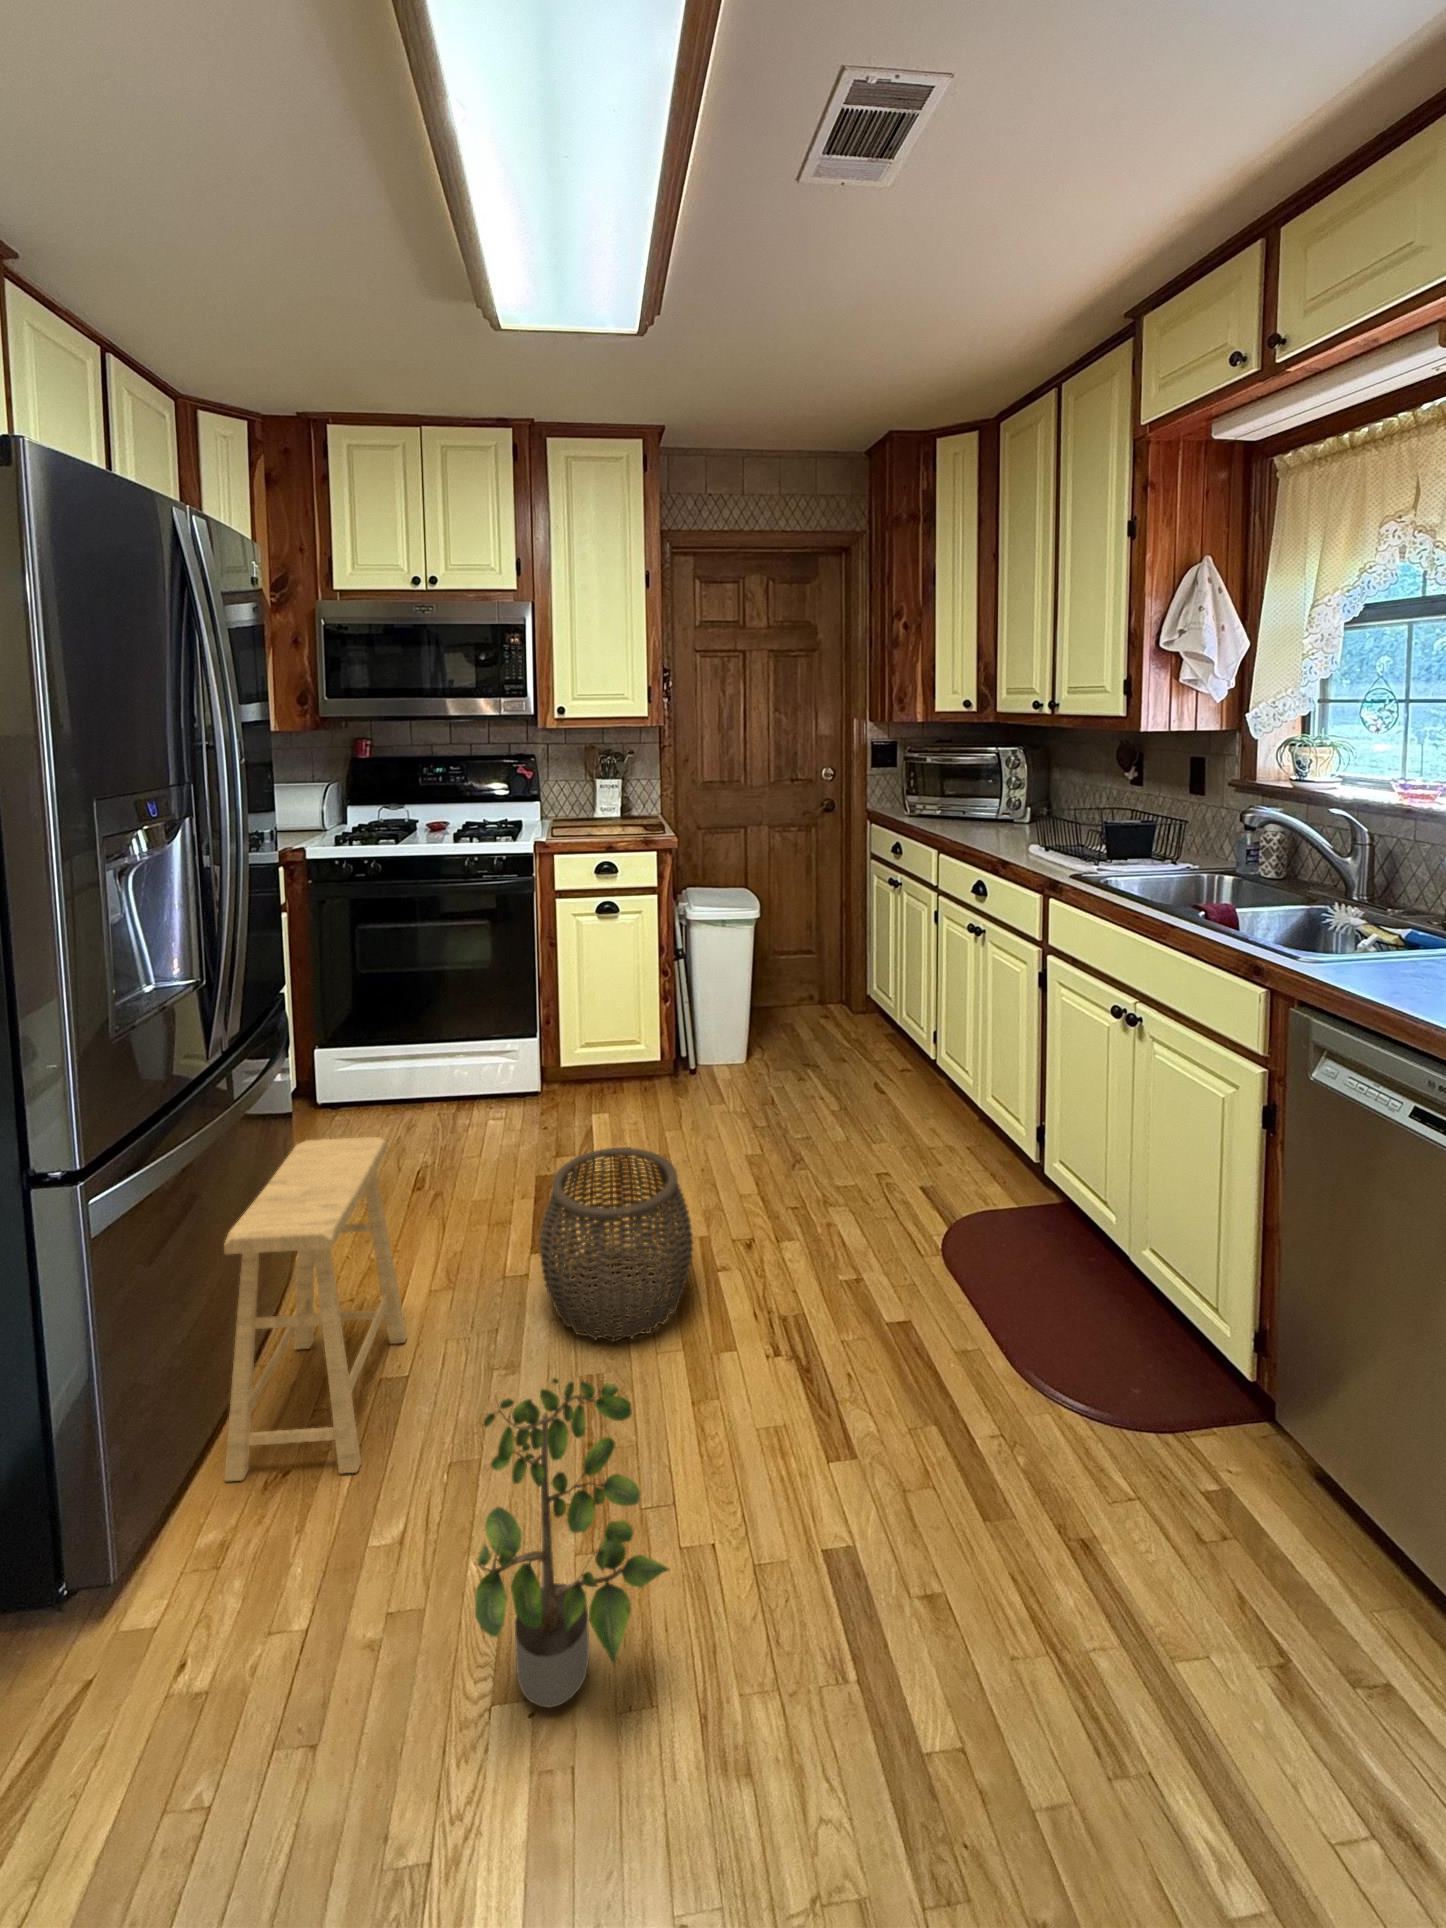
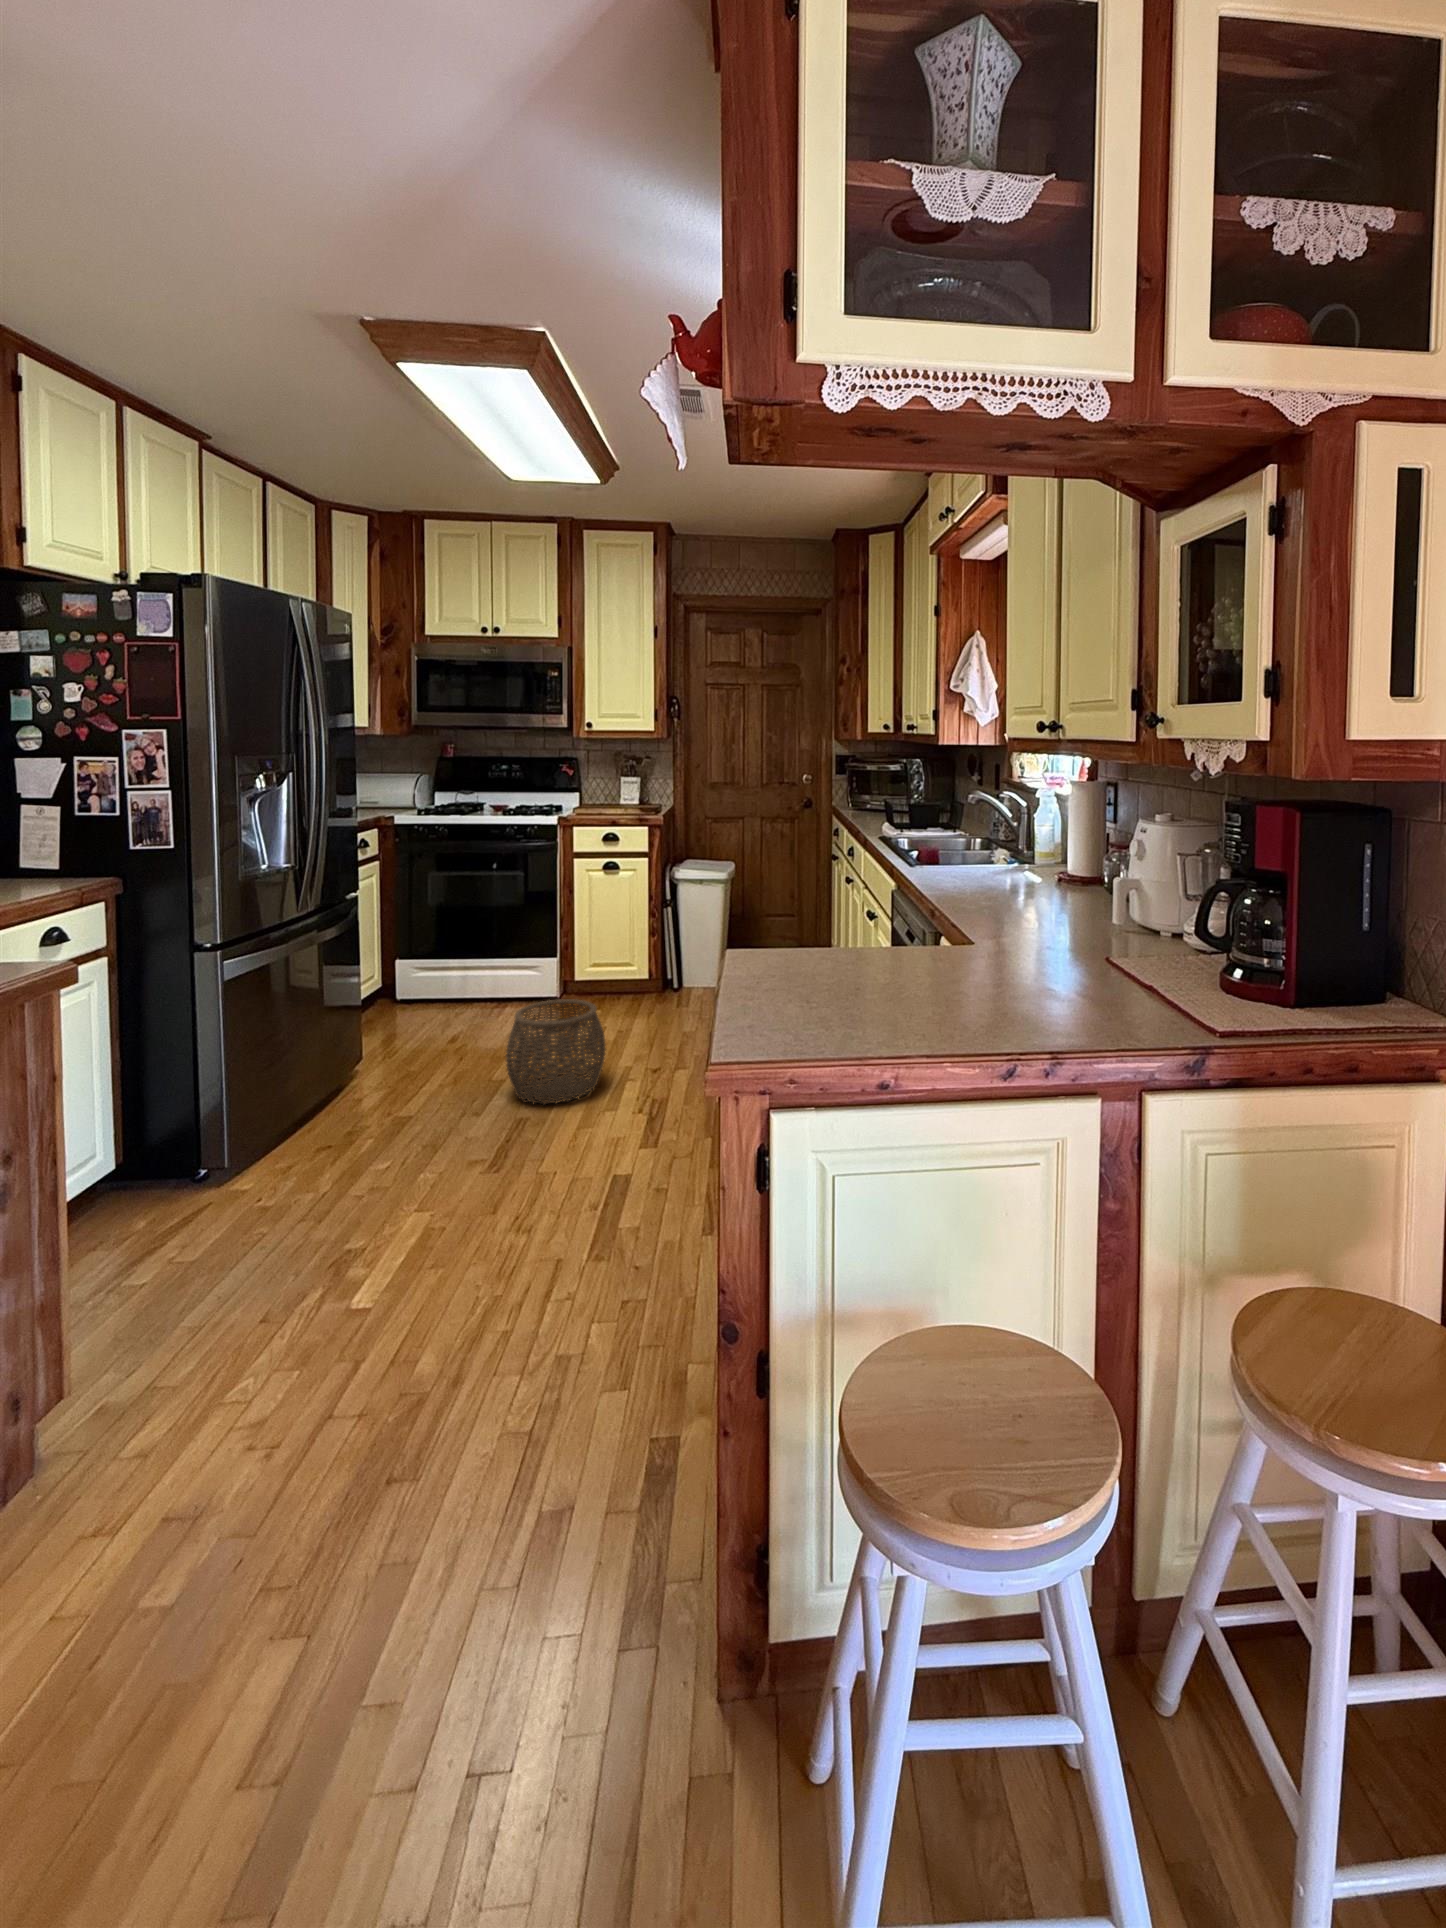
footstool: present [224,1137,407,1481] -> none [295,975,420,1149]
potted plant: present [475,1378,669,1707] -> none [403,1046,511,1213]

